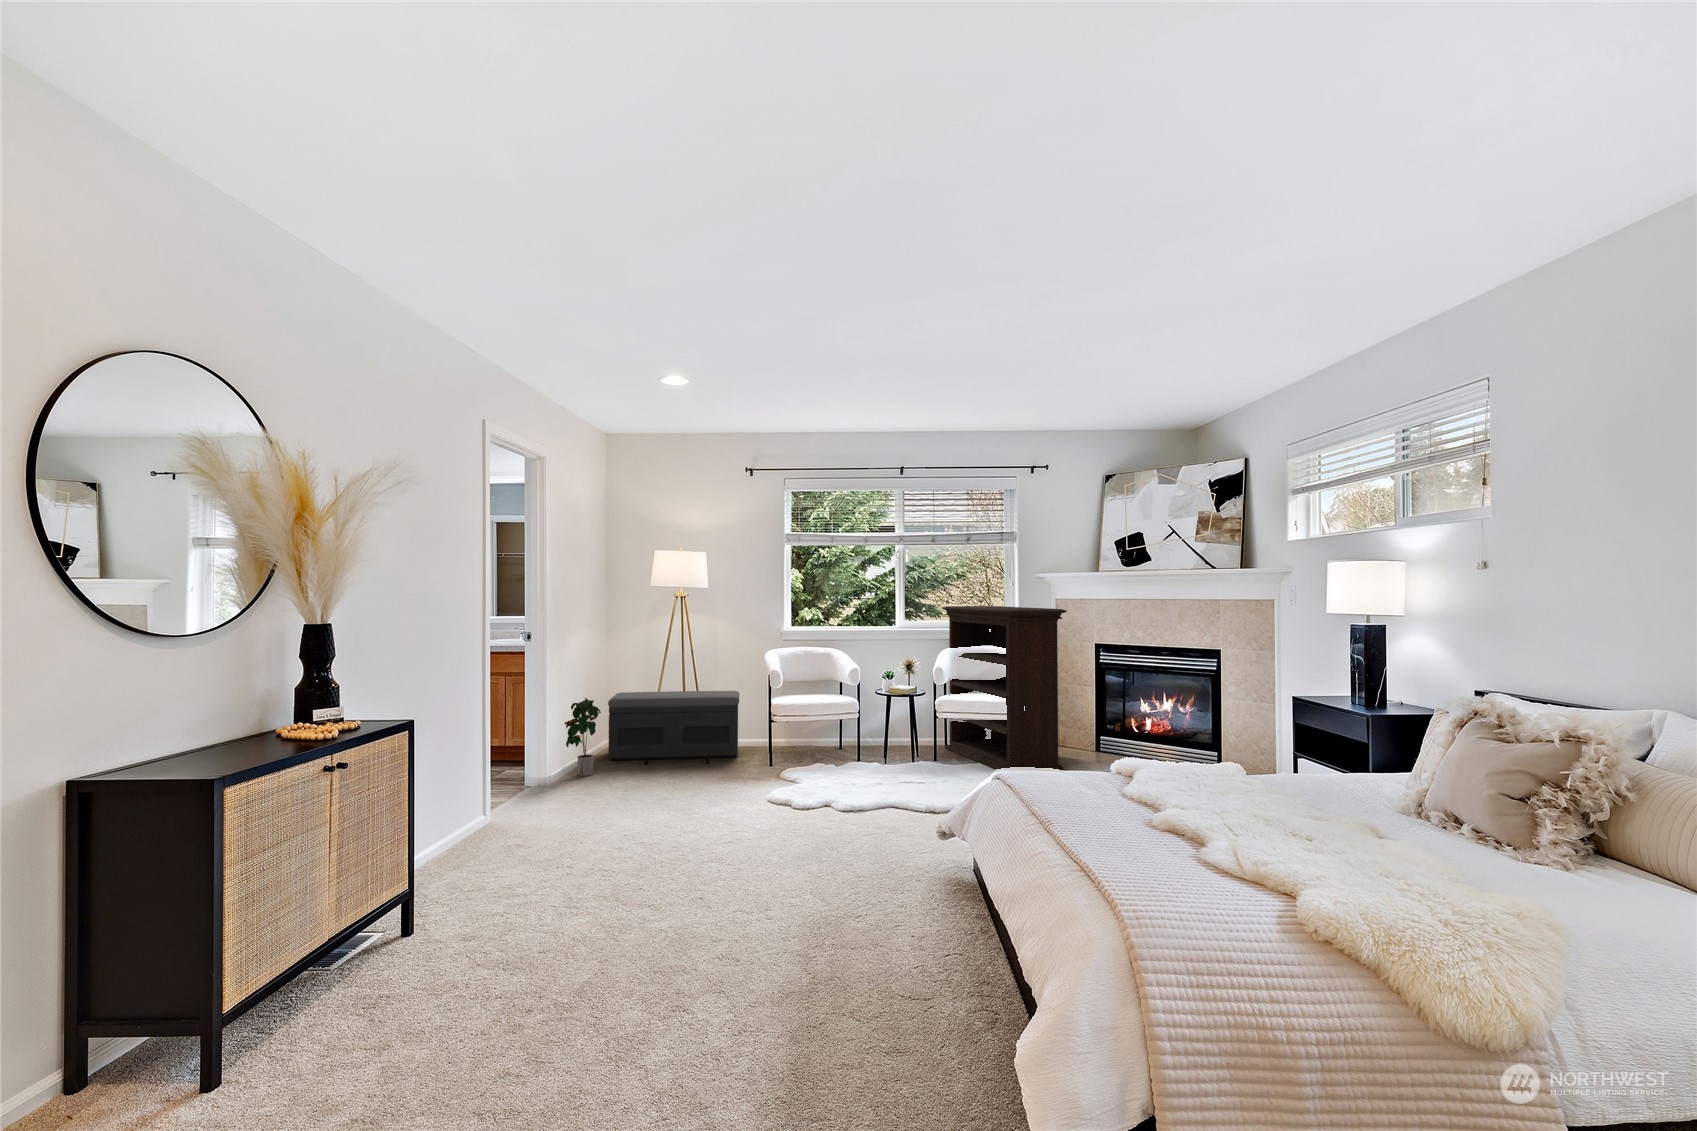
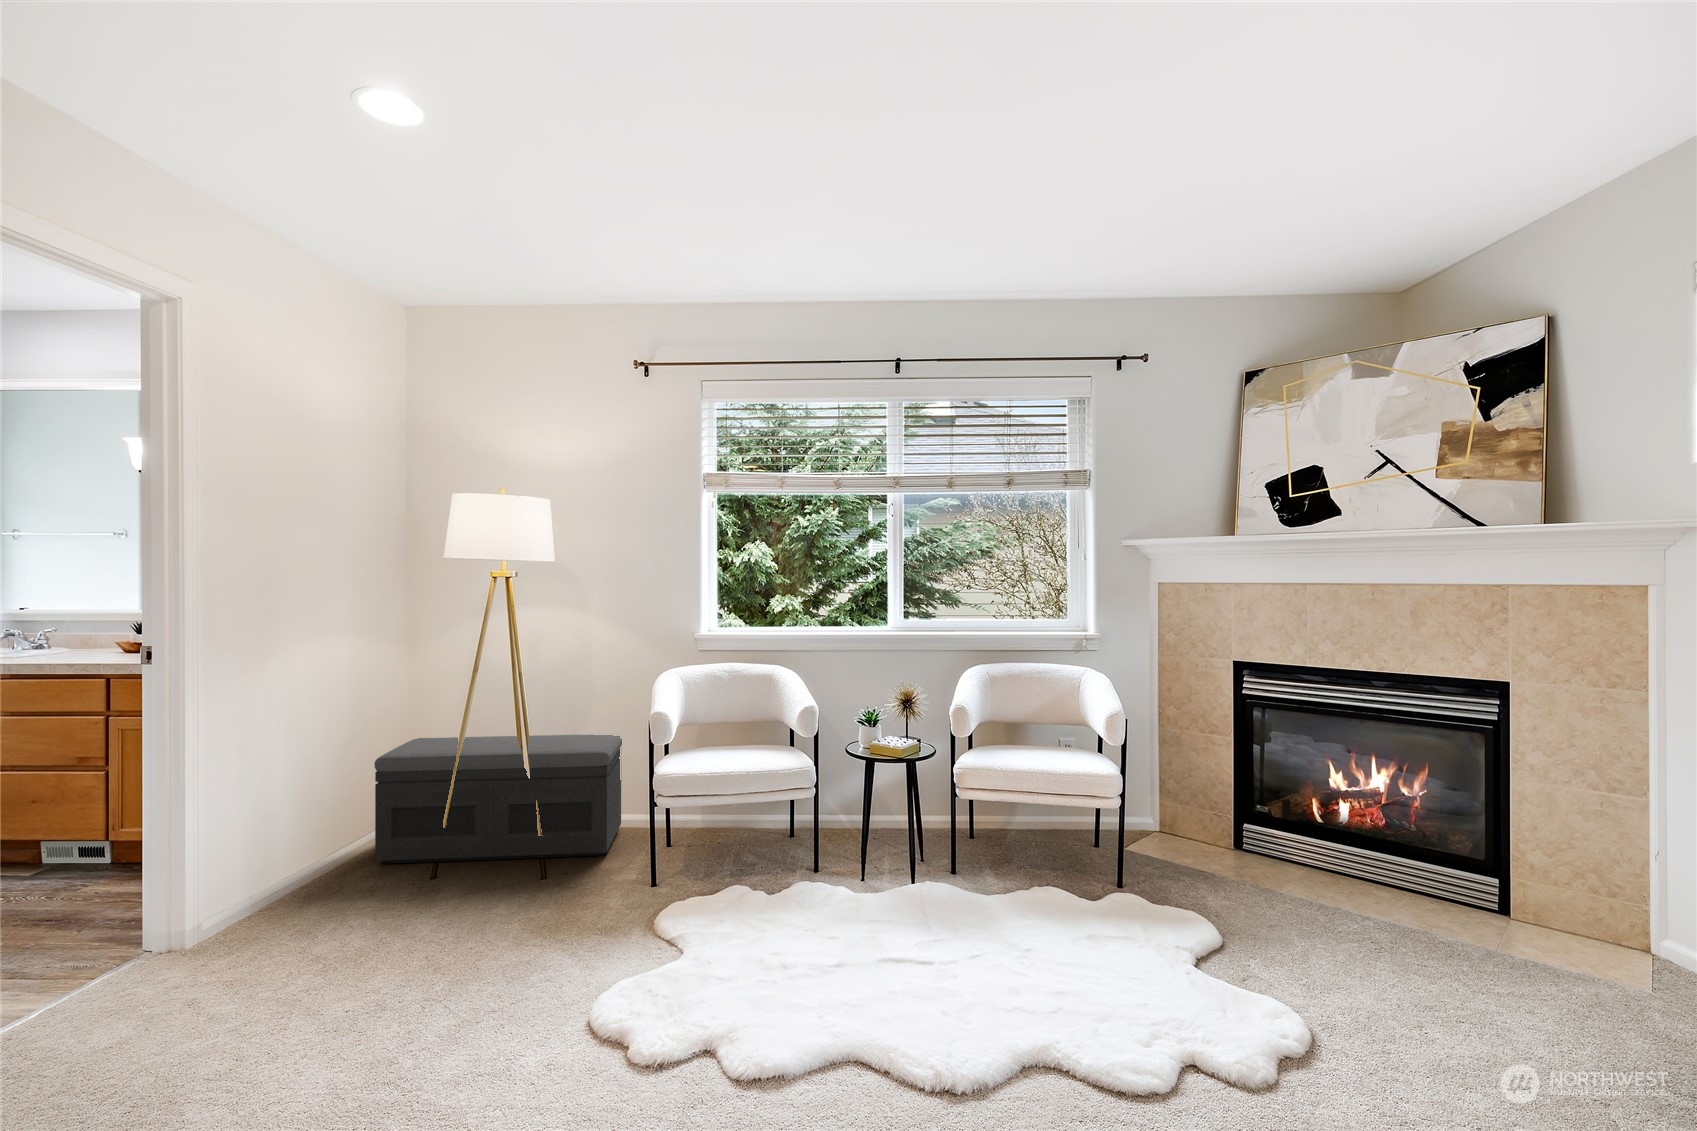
bookshelf: present [942,606,1067,770] -> none [964,593,1203,921]
potted plant: present [564,698,601,776] -> none [240,764,341,914]

